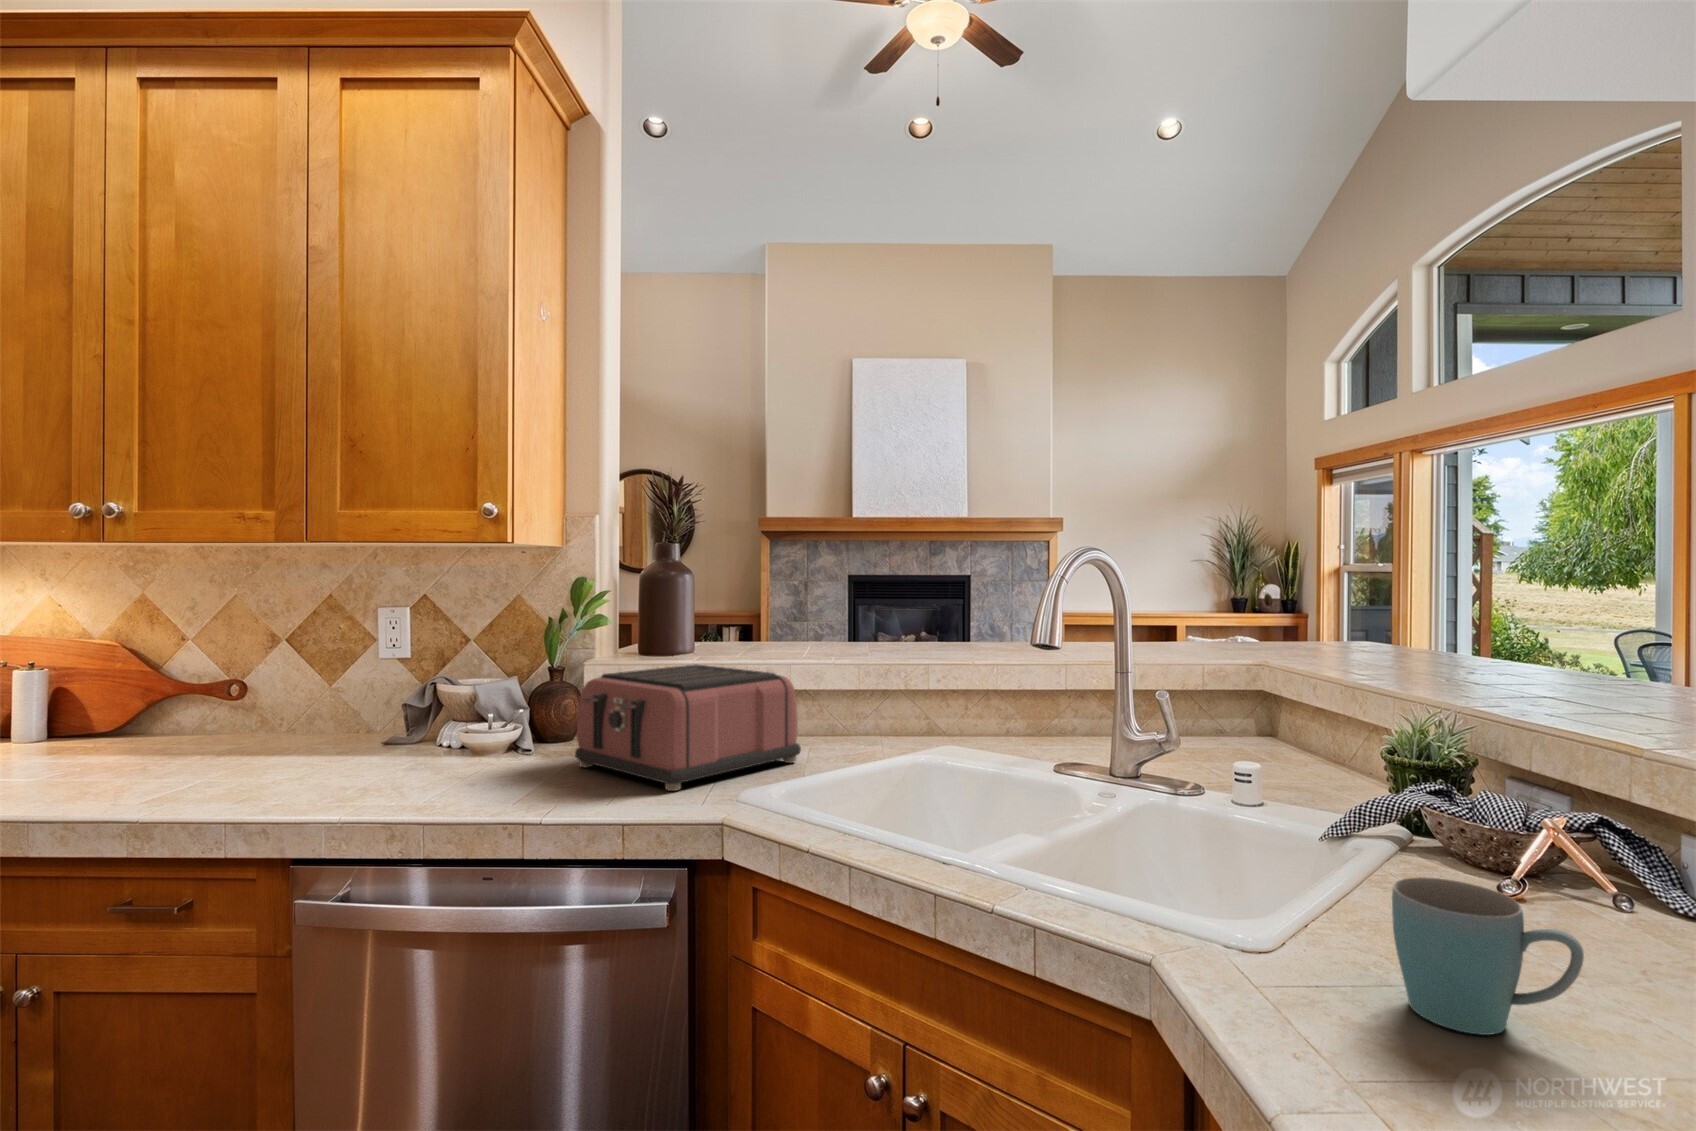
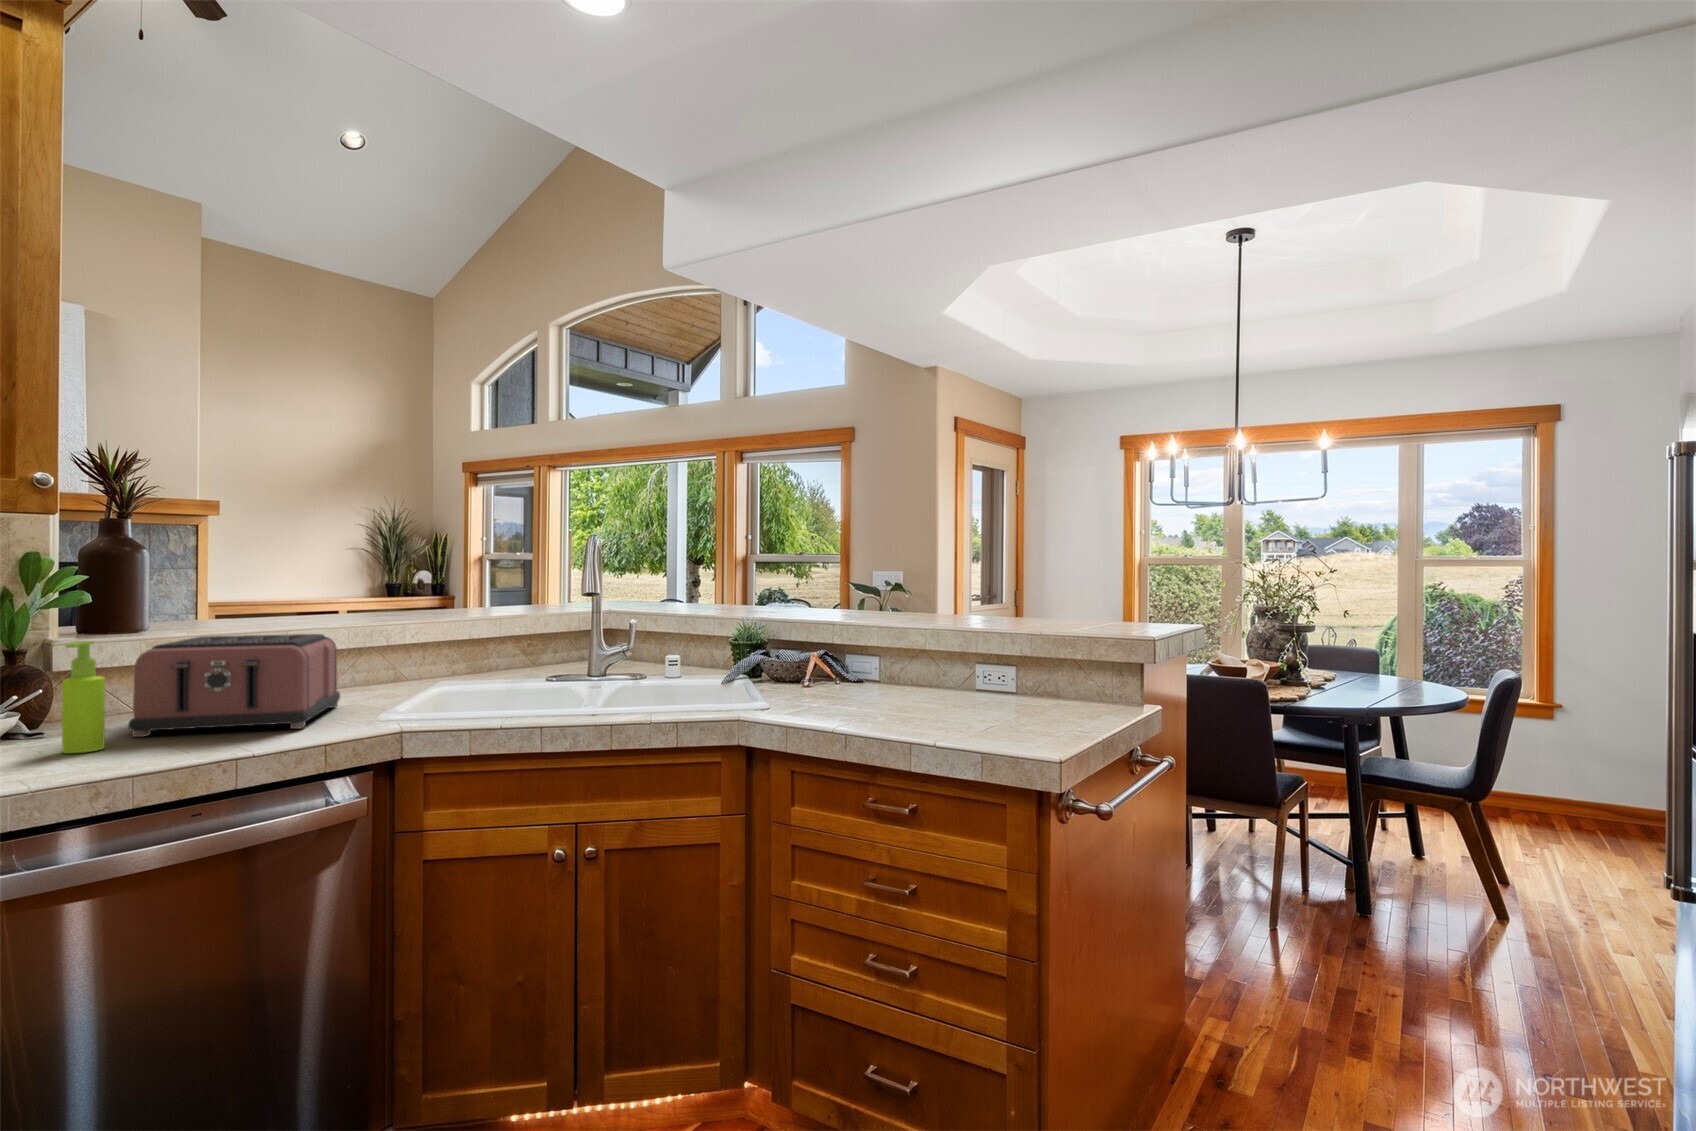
soap dispenser: none [490,667,530,778] -> present [62,641,105,753]
mug: present [1392,877,1584,1035] -> none [793,662,845,706]

